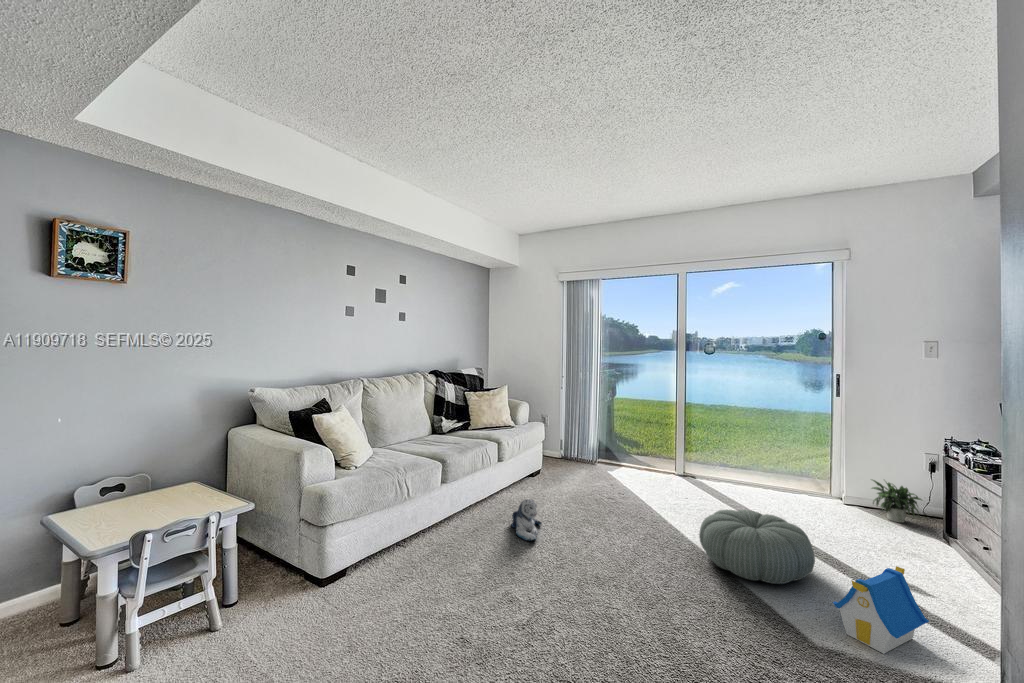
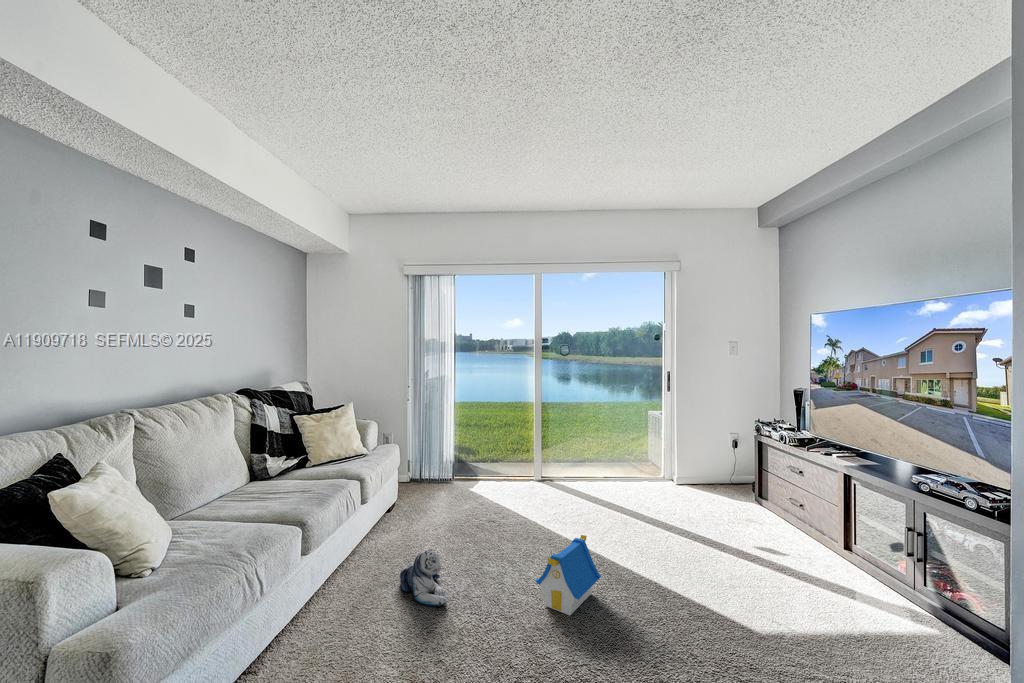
potted plant: present [871,480,921,522] -> none [693,459,739,495]
pouf: present [699,510,815,584] -> none [615,512,722,586]
toy house: present [833,566,929,654] -> present [535,535,601,615]

